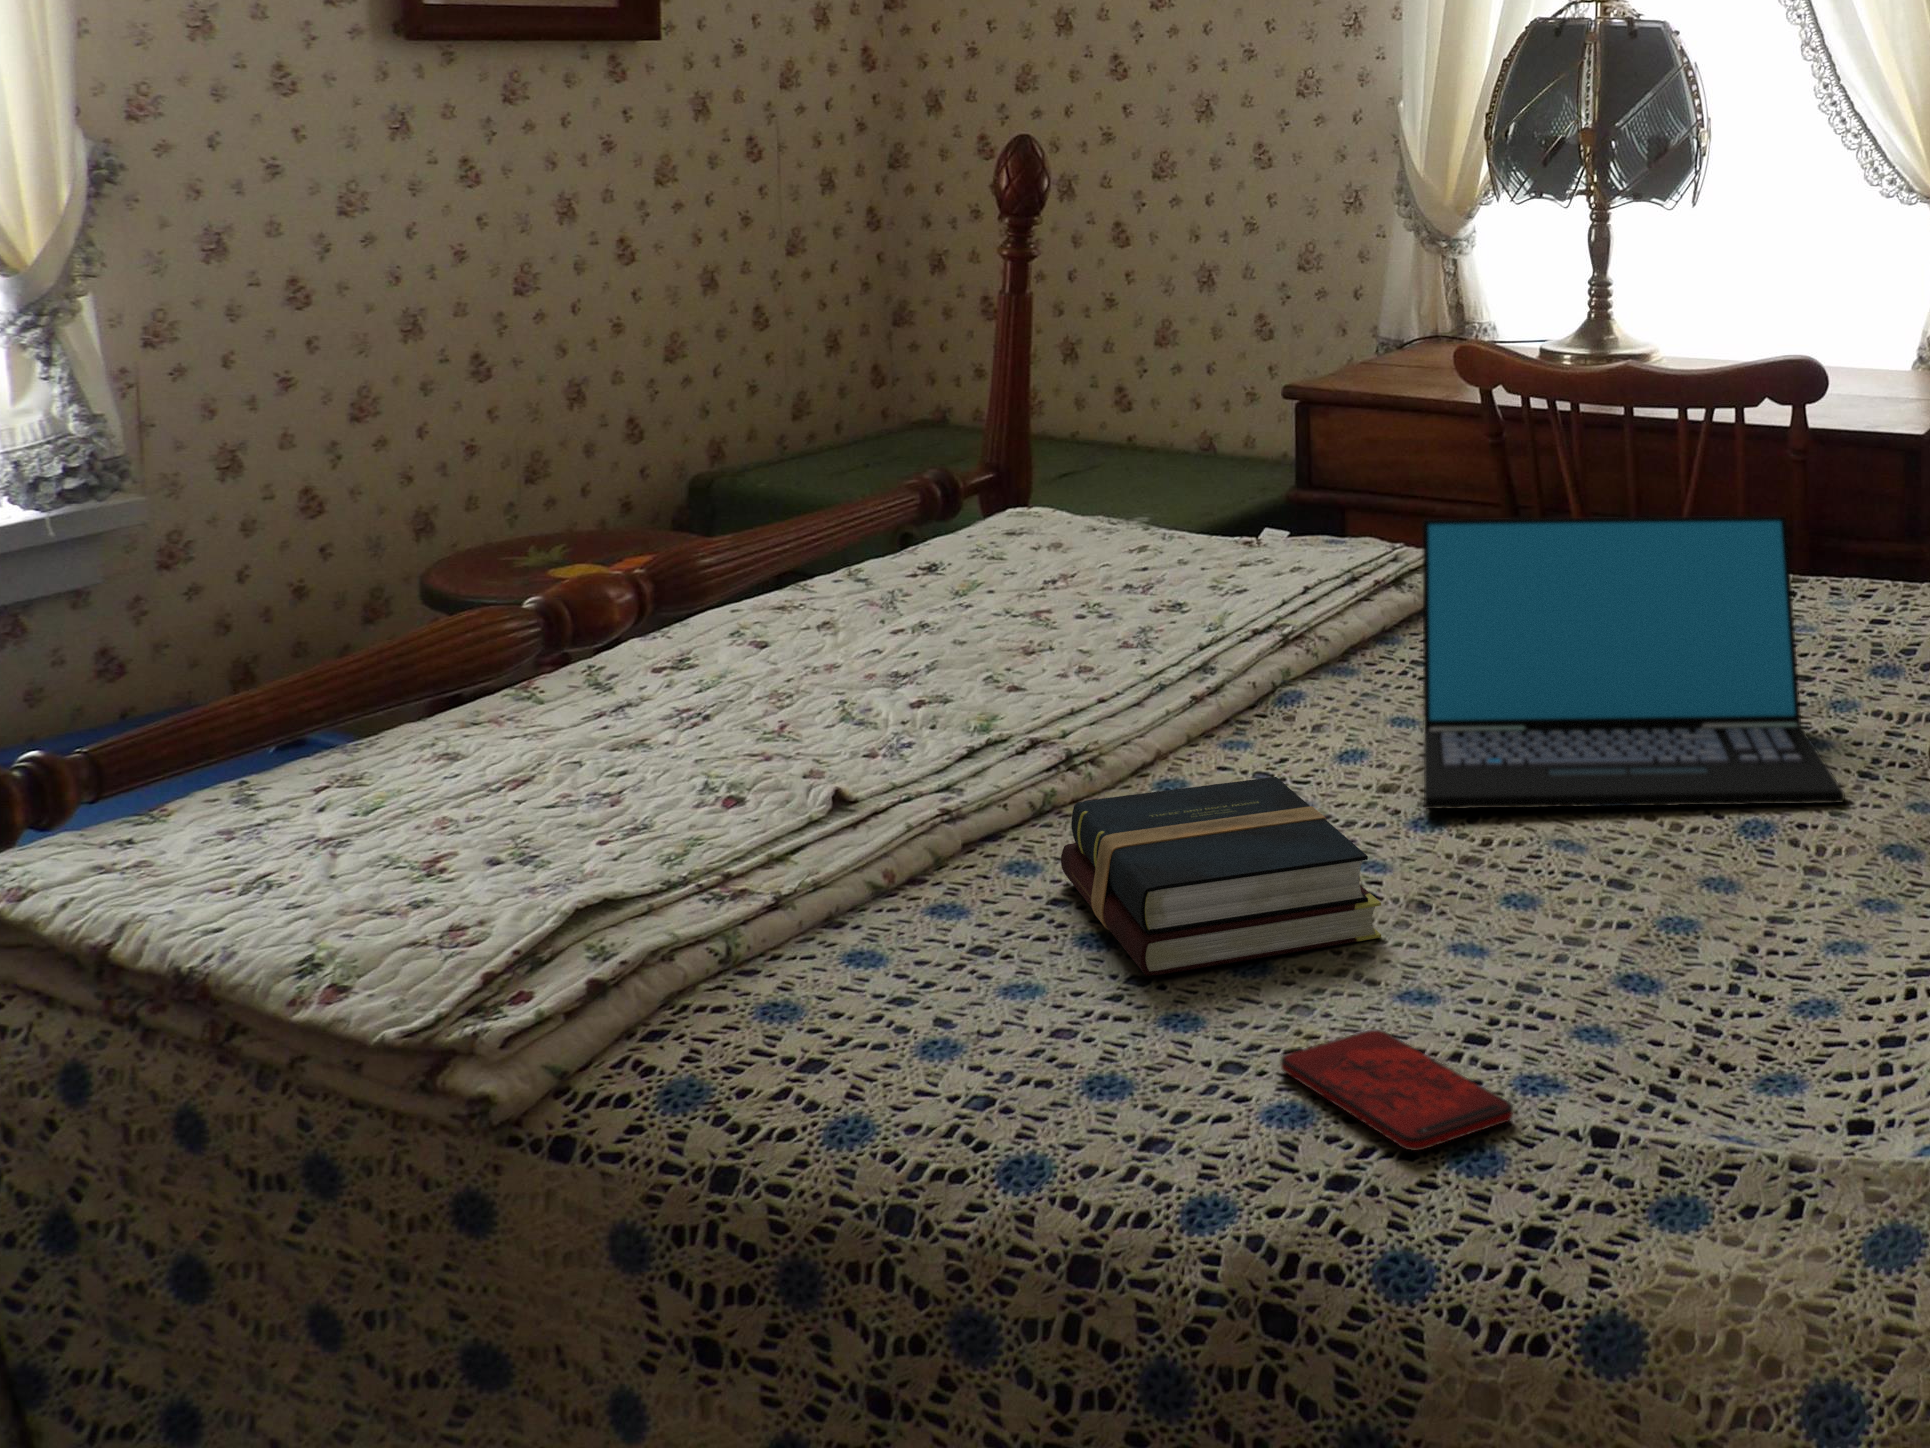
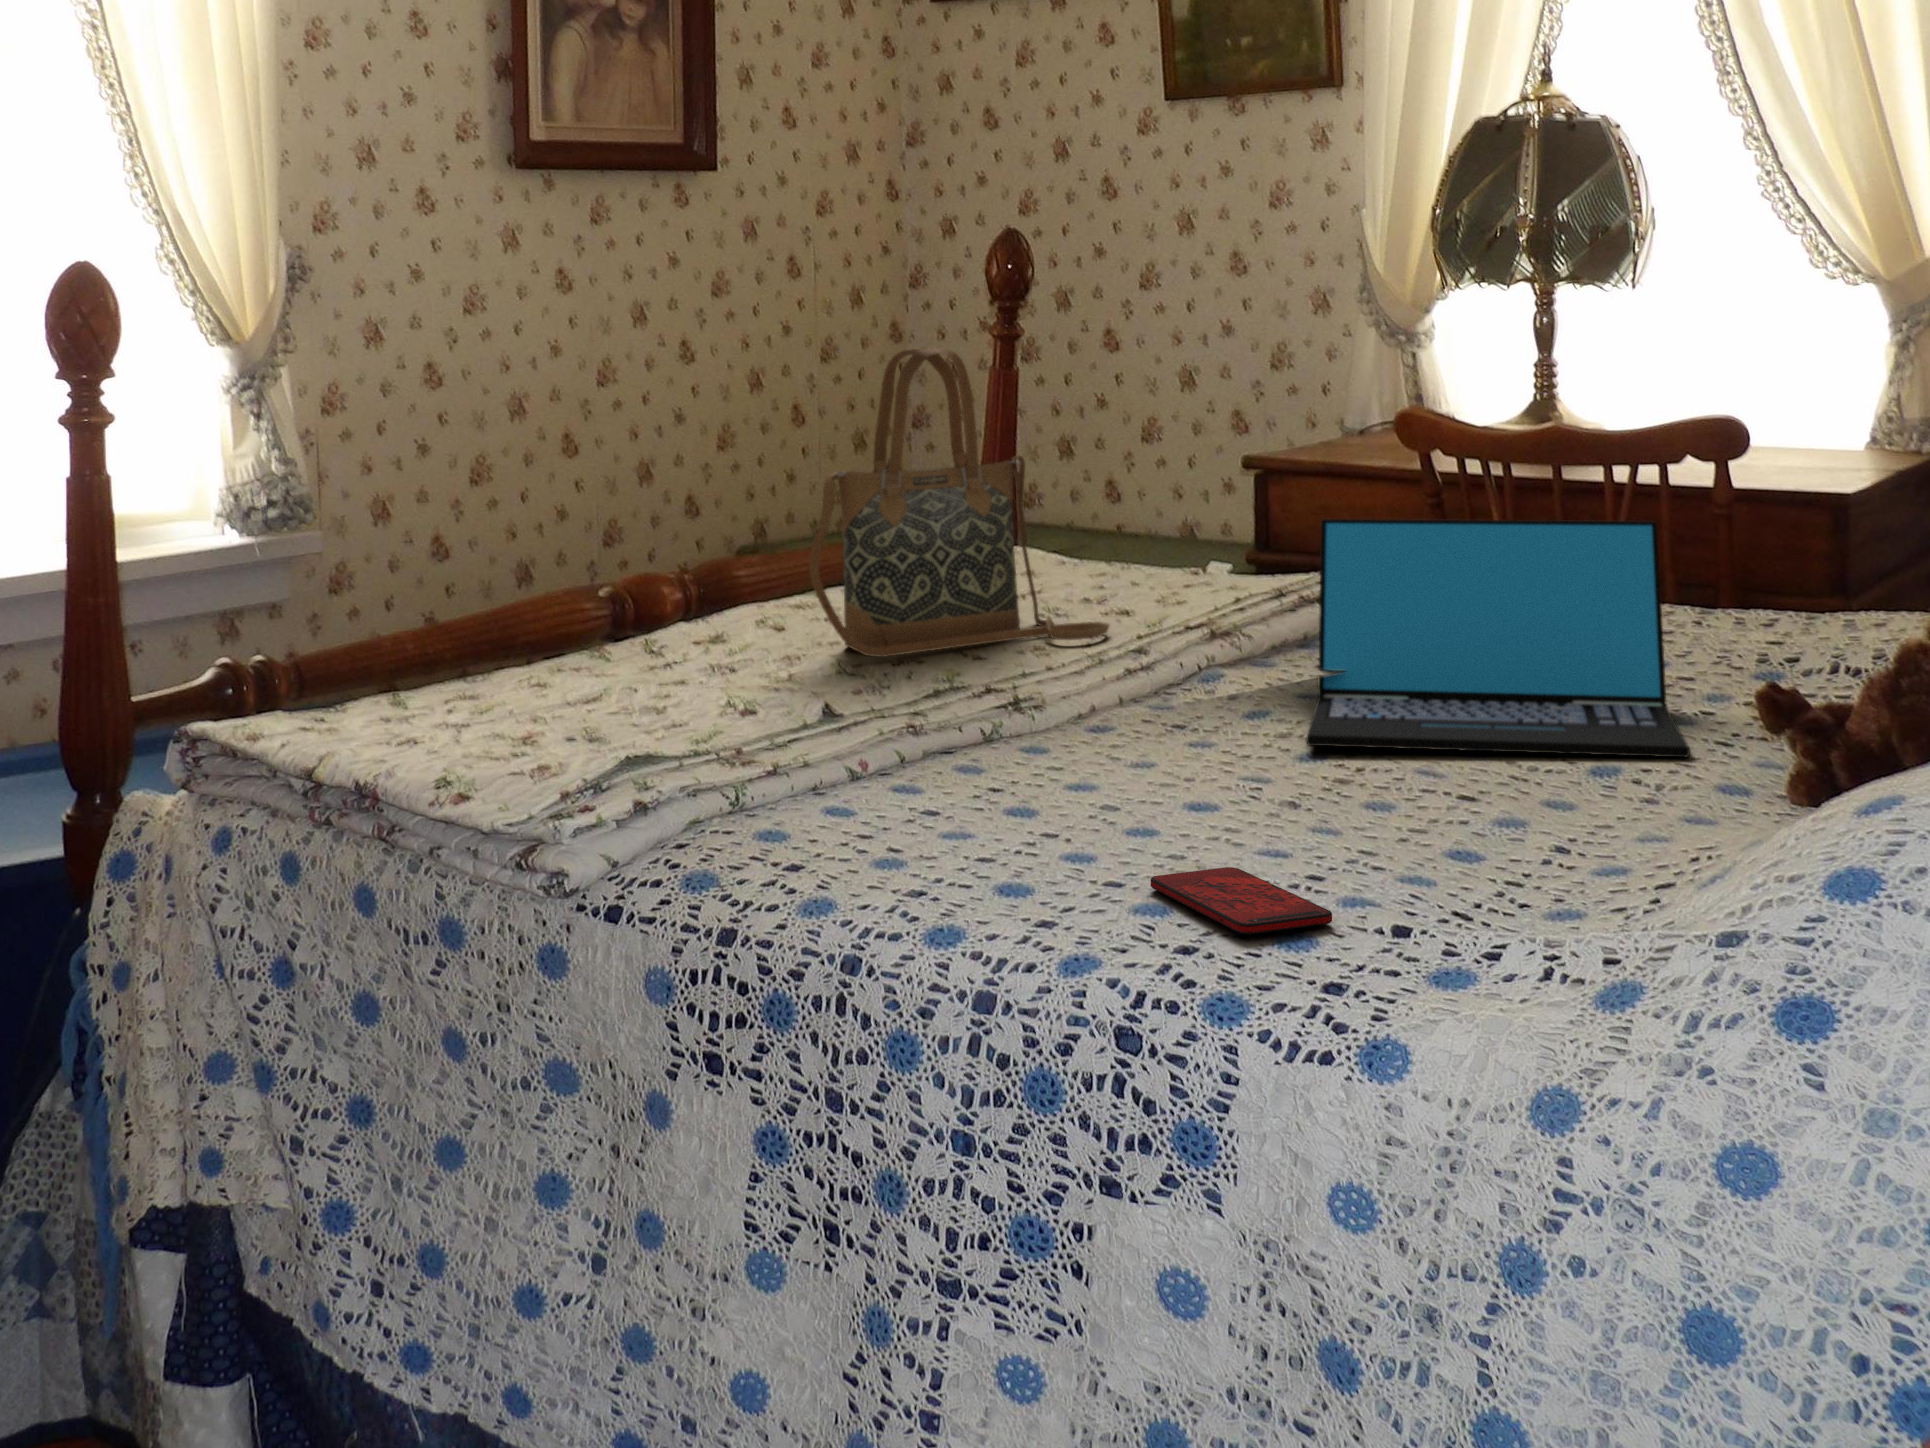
handbag: none [807,321,1175,707] -> present [809,348,1109,657]
hardback book: present [1061,777,1381,976] -> none [998,705,1251,831]

